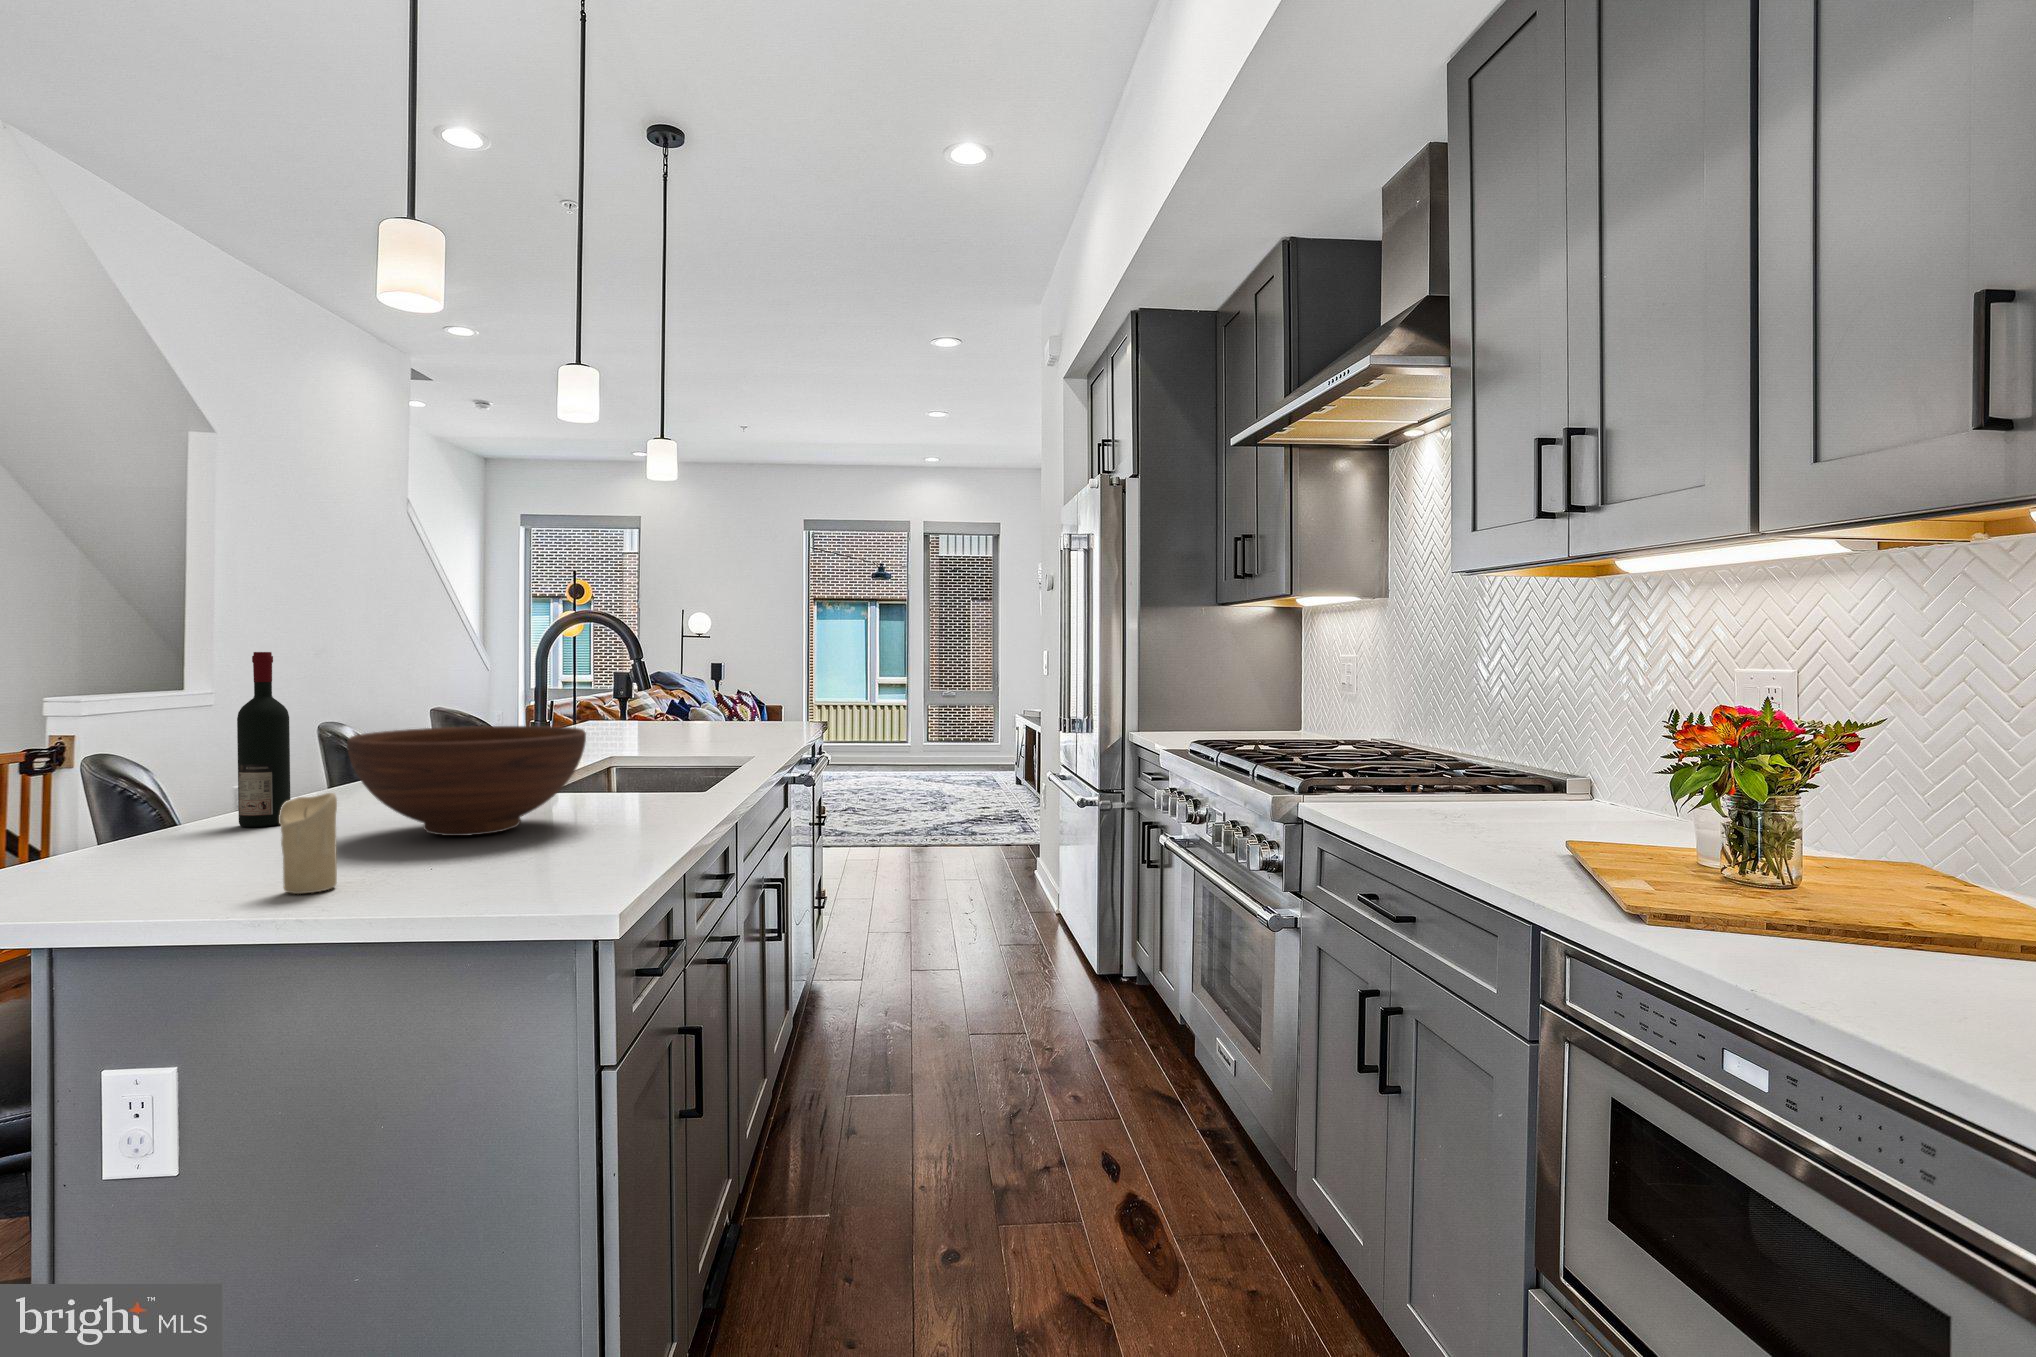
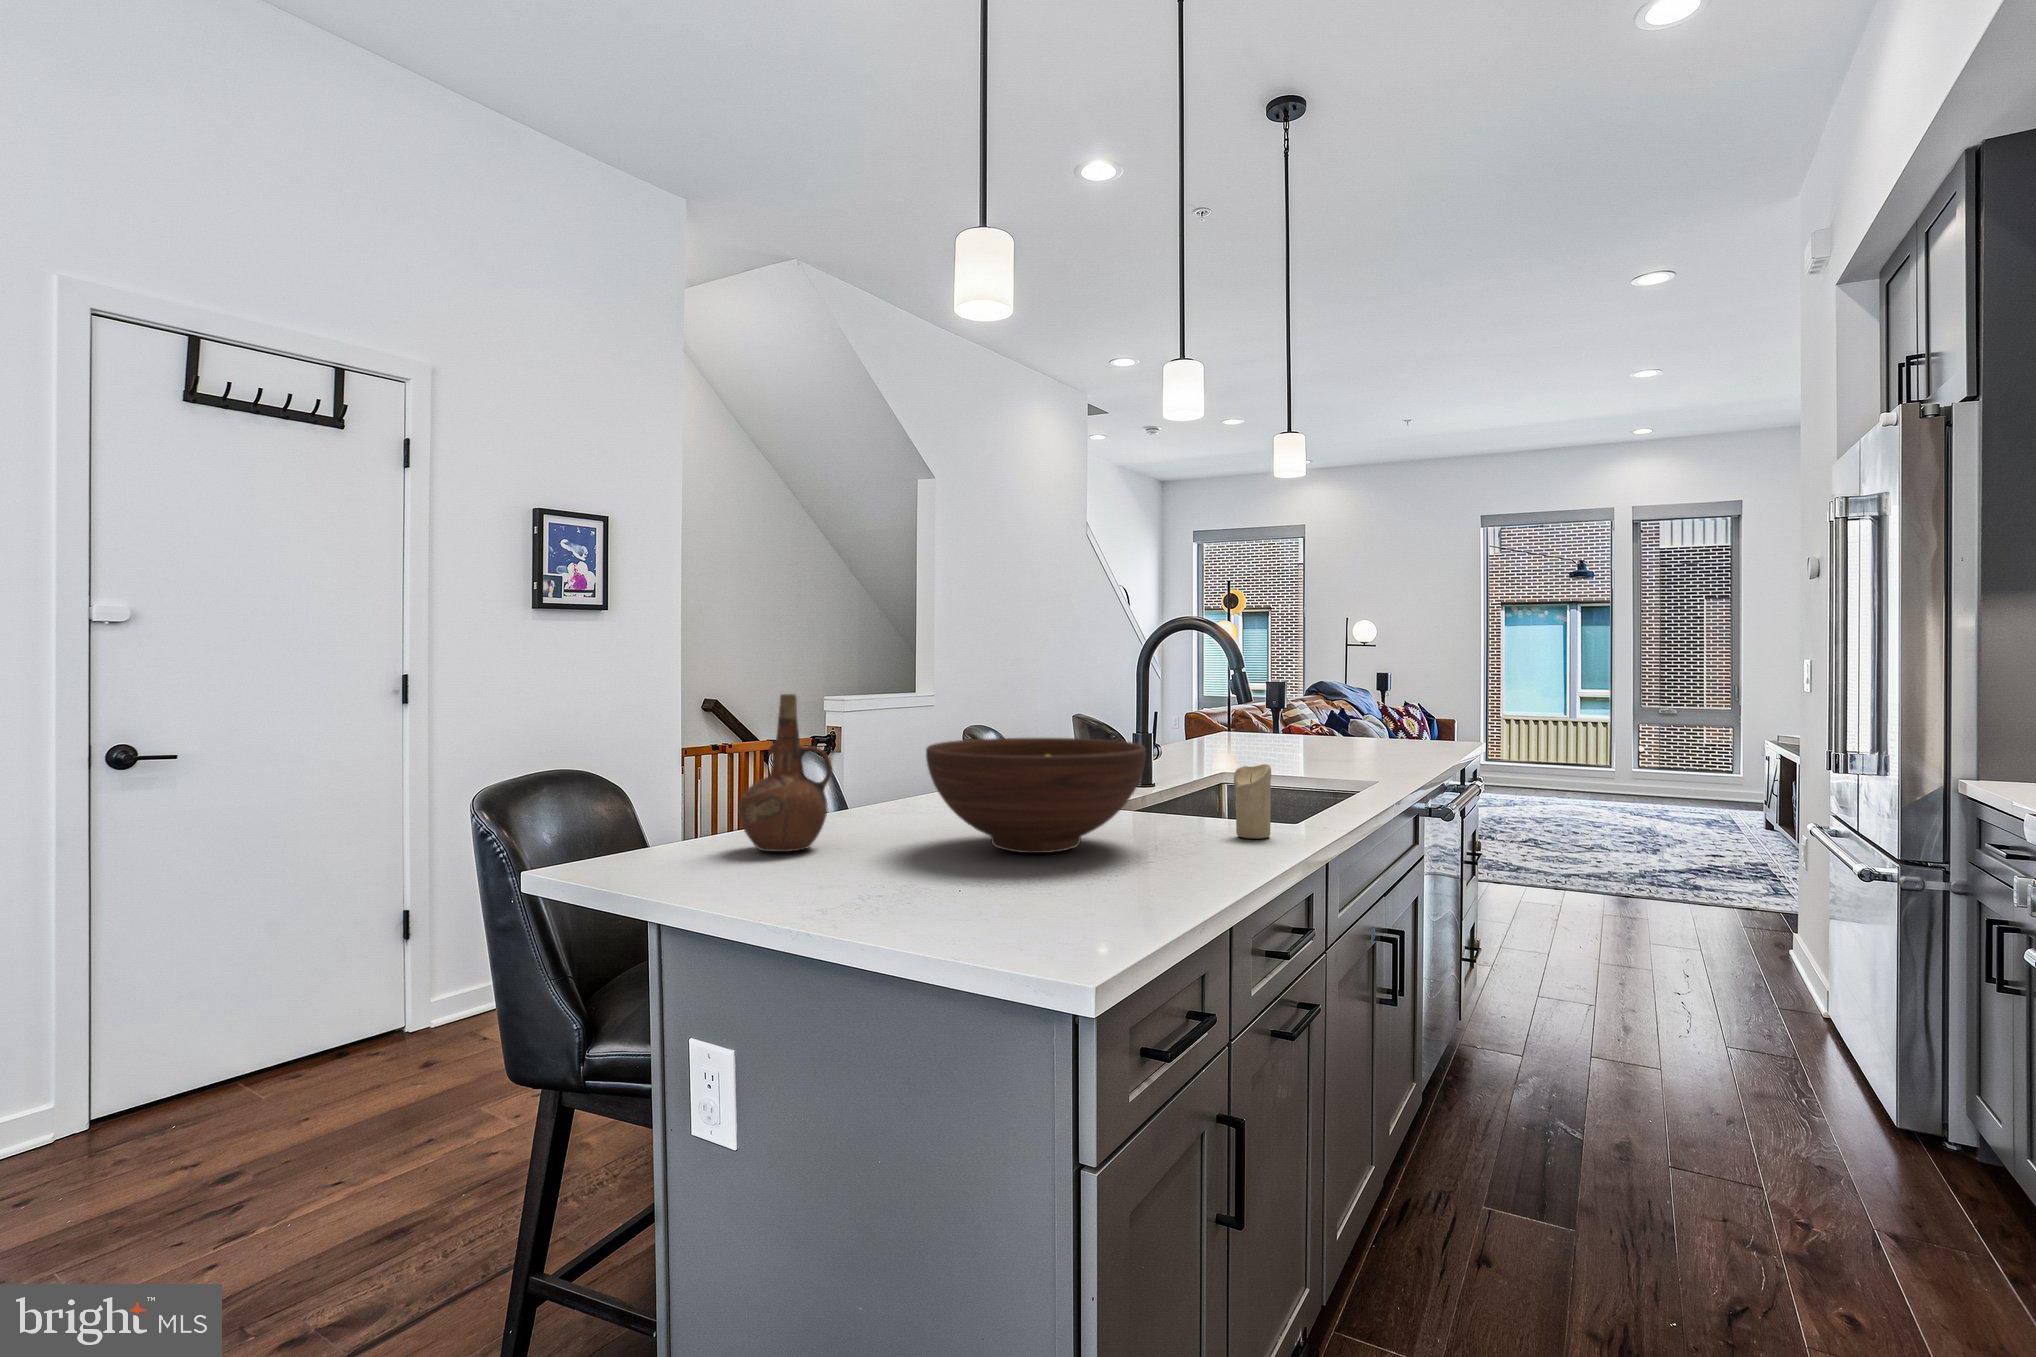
wine bottle: present [237,652,290,827] -> none [869,662,908,822]
ceramic pitcher: none [93,688,222,864] -> present [739,694,832,852]
candle: present [279,793,337,894] -> present [1234,764,1271,839]

